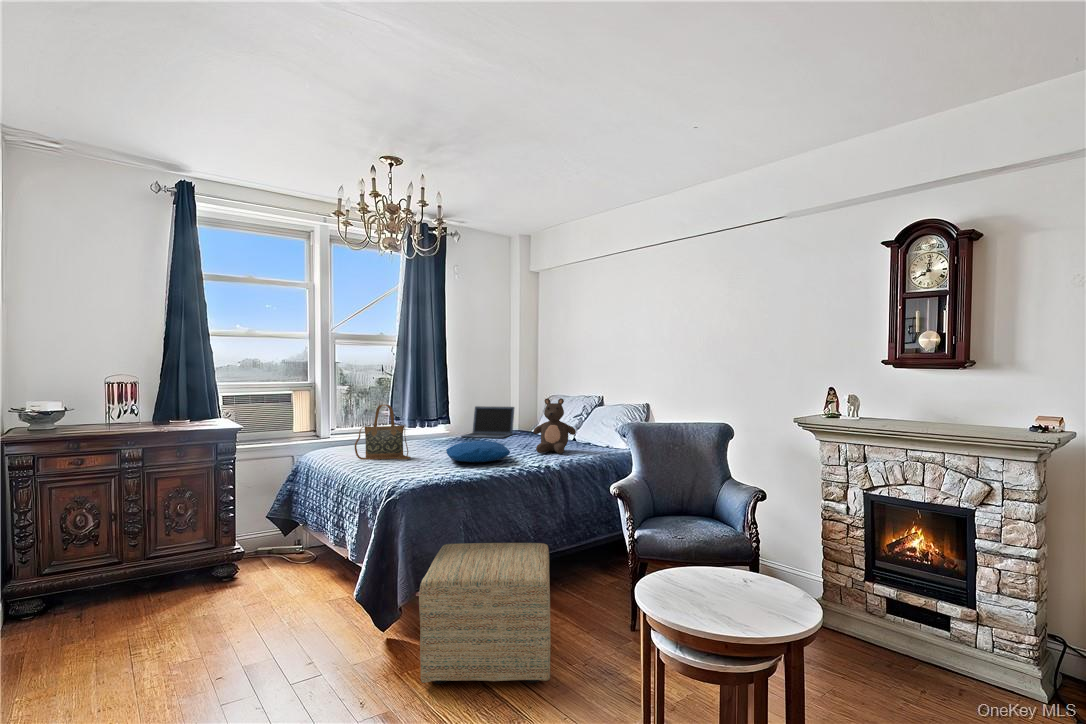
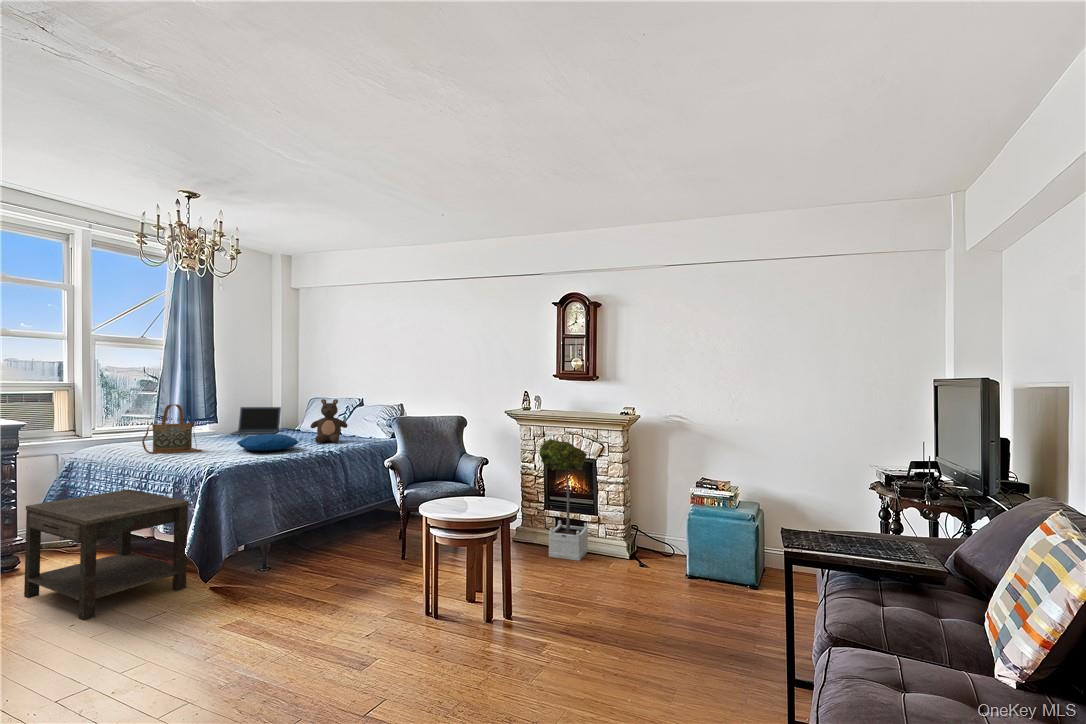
potted tree: none [854,468,960,695] -> present [539,439,588,561]
side table: none [232,500,369,662] -> present [24,489,189,621]
ottoman: present [419,543,551,684] -> none [254,504,355,604]

